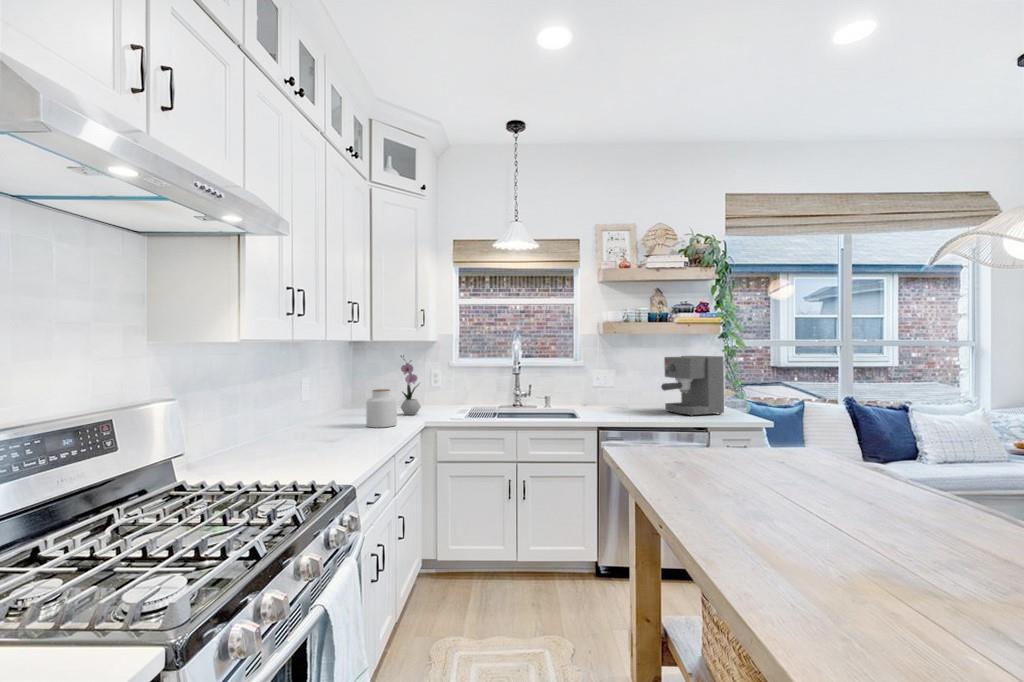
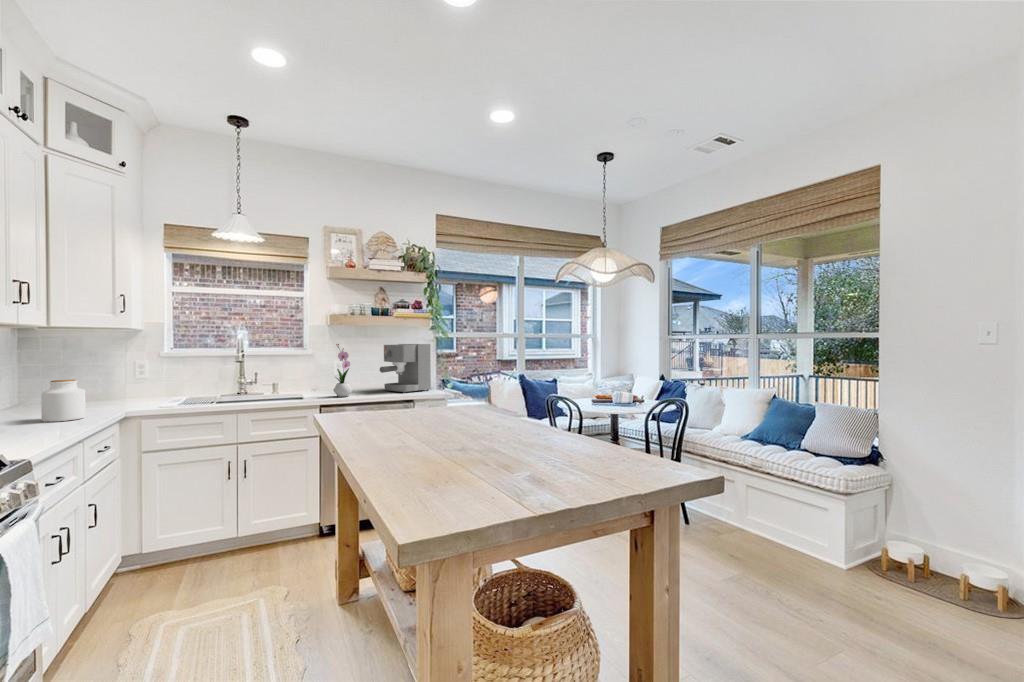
flower arrangement: present [401,355,421,415] -> present [333,344,352,397]

